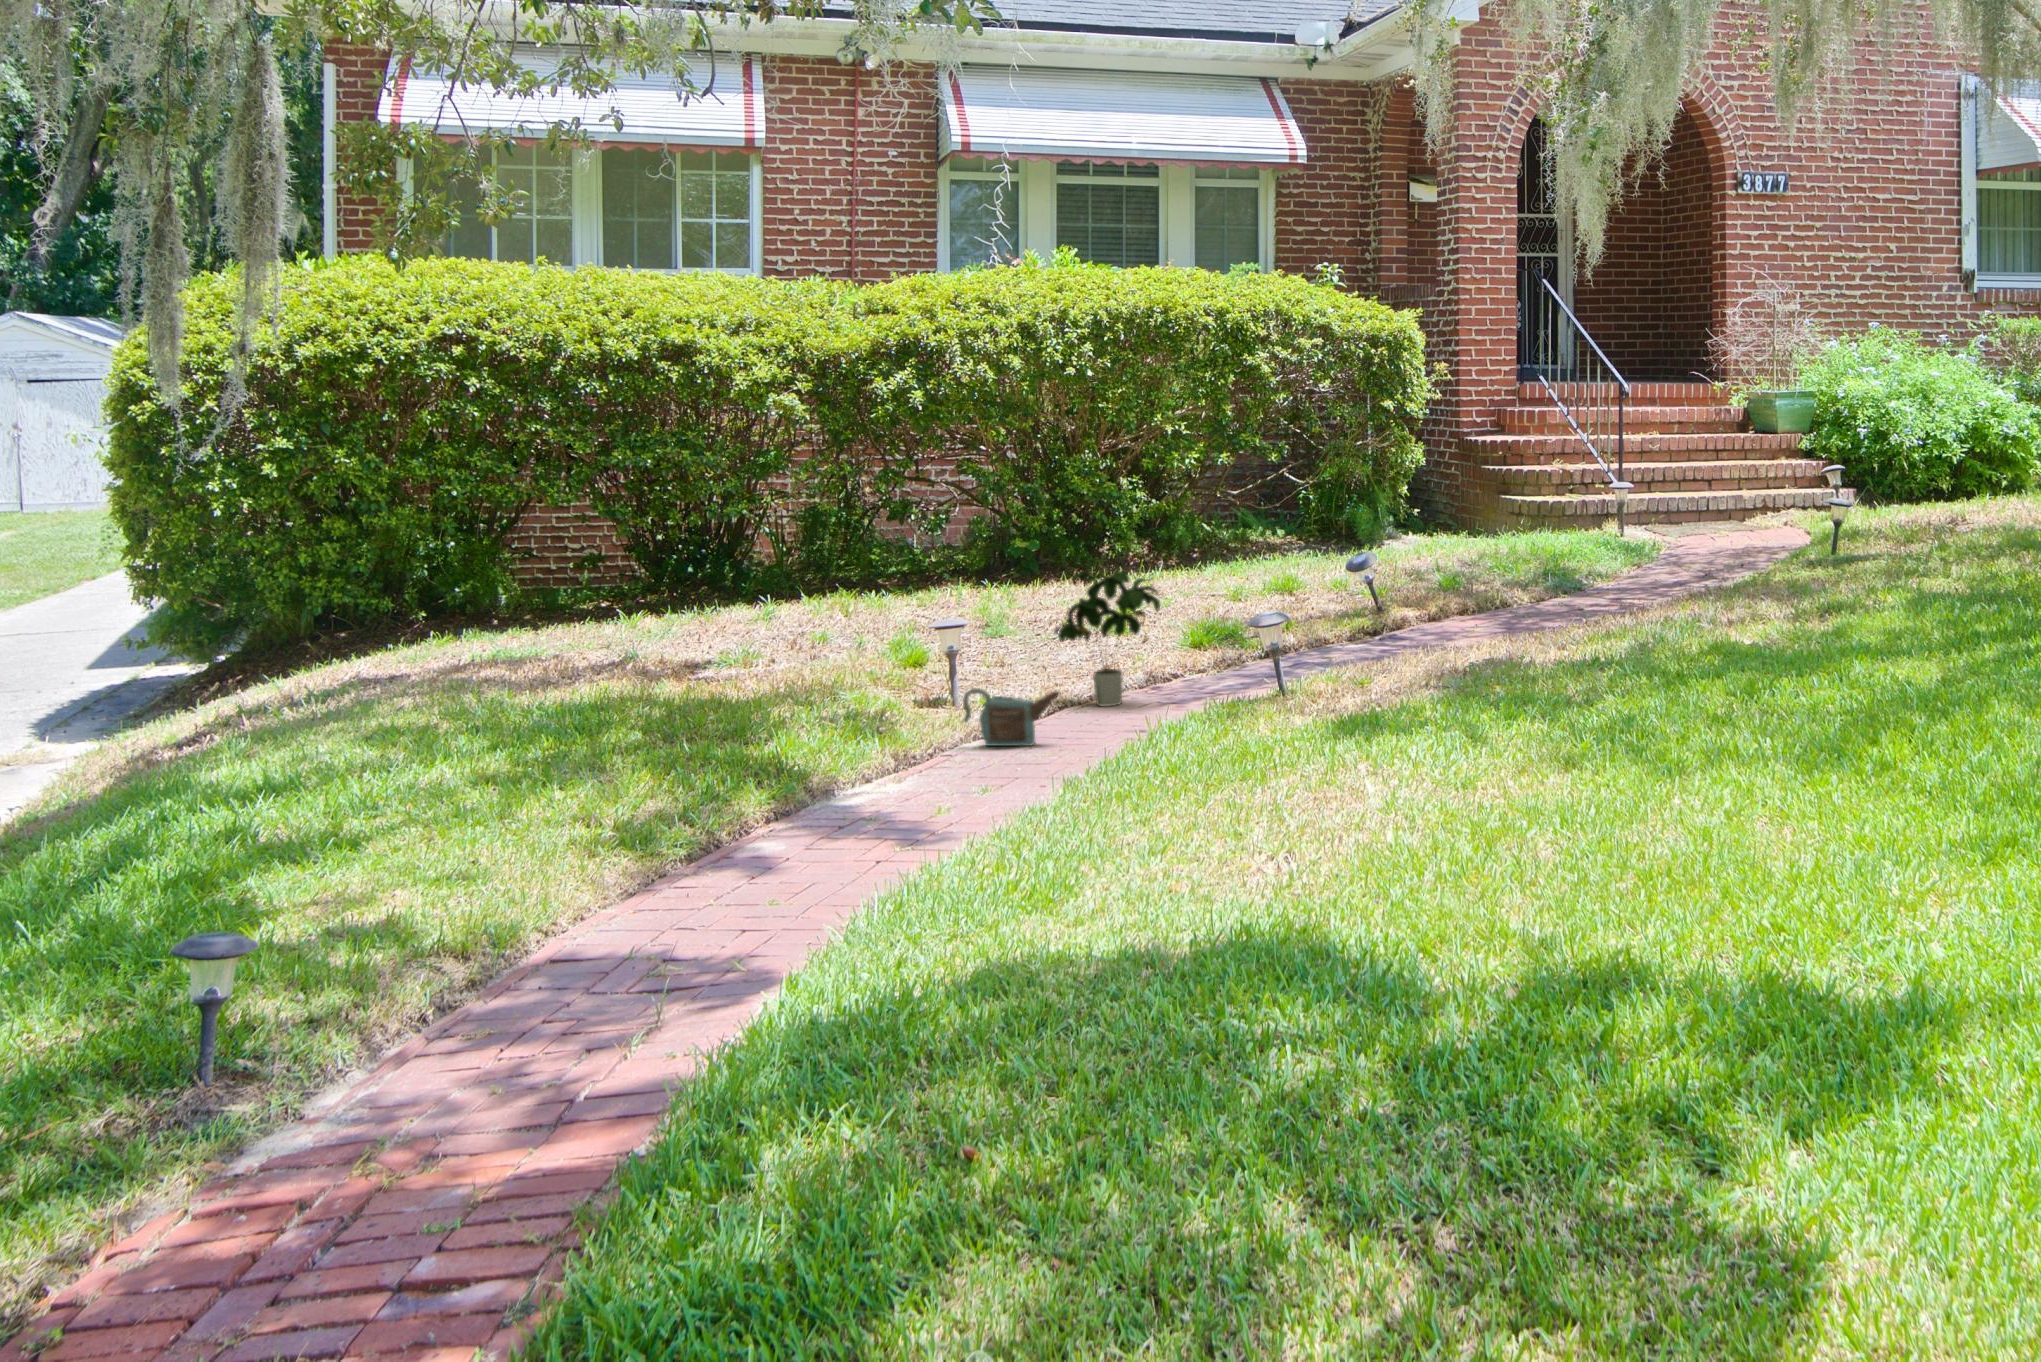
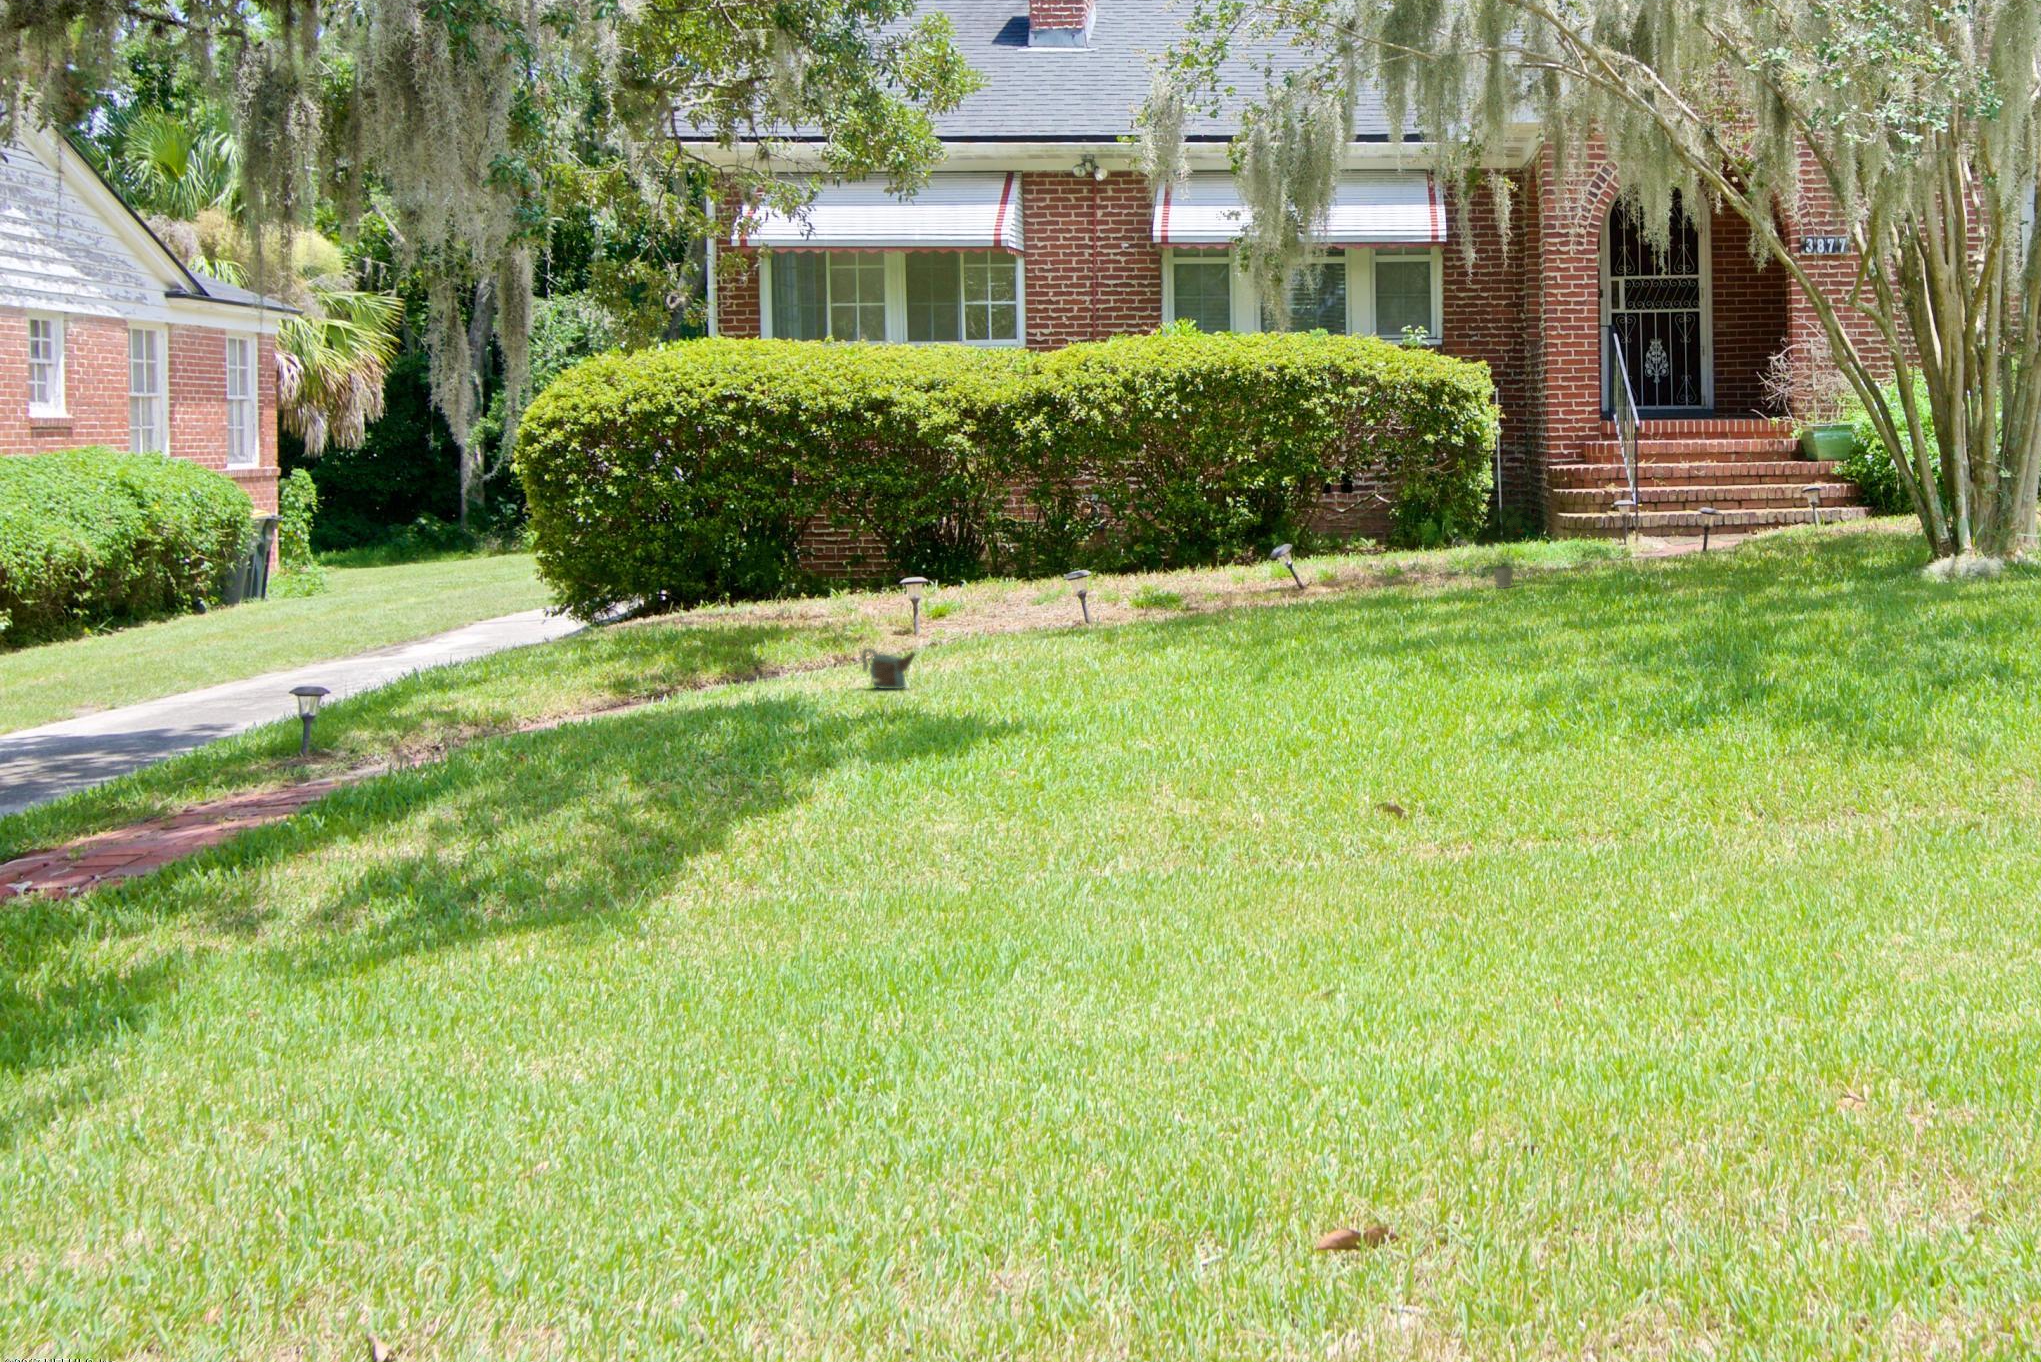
potted plant: present [1055,571,1160,707] -> present [1474,505,1532,588]

